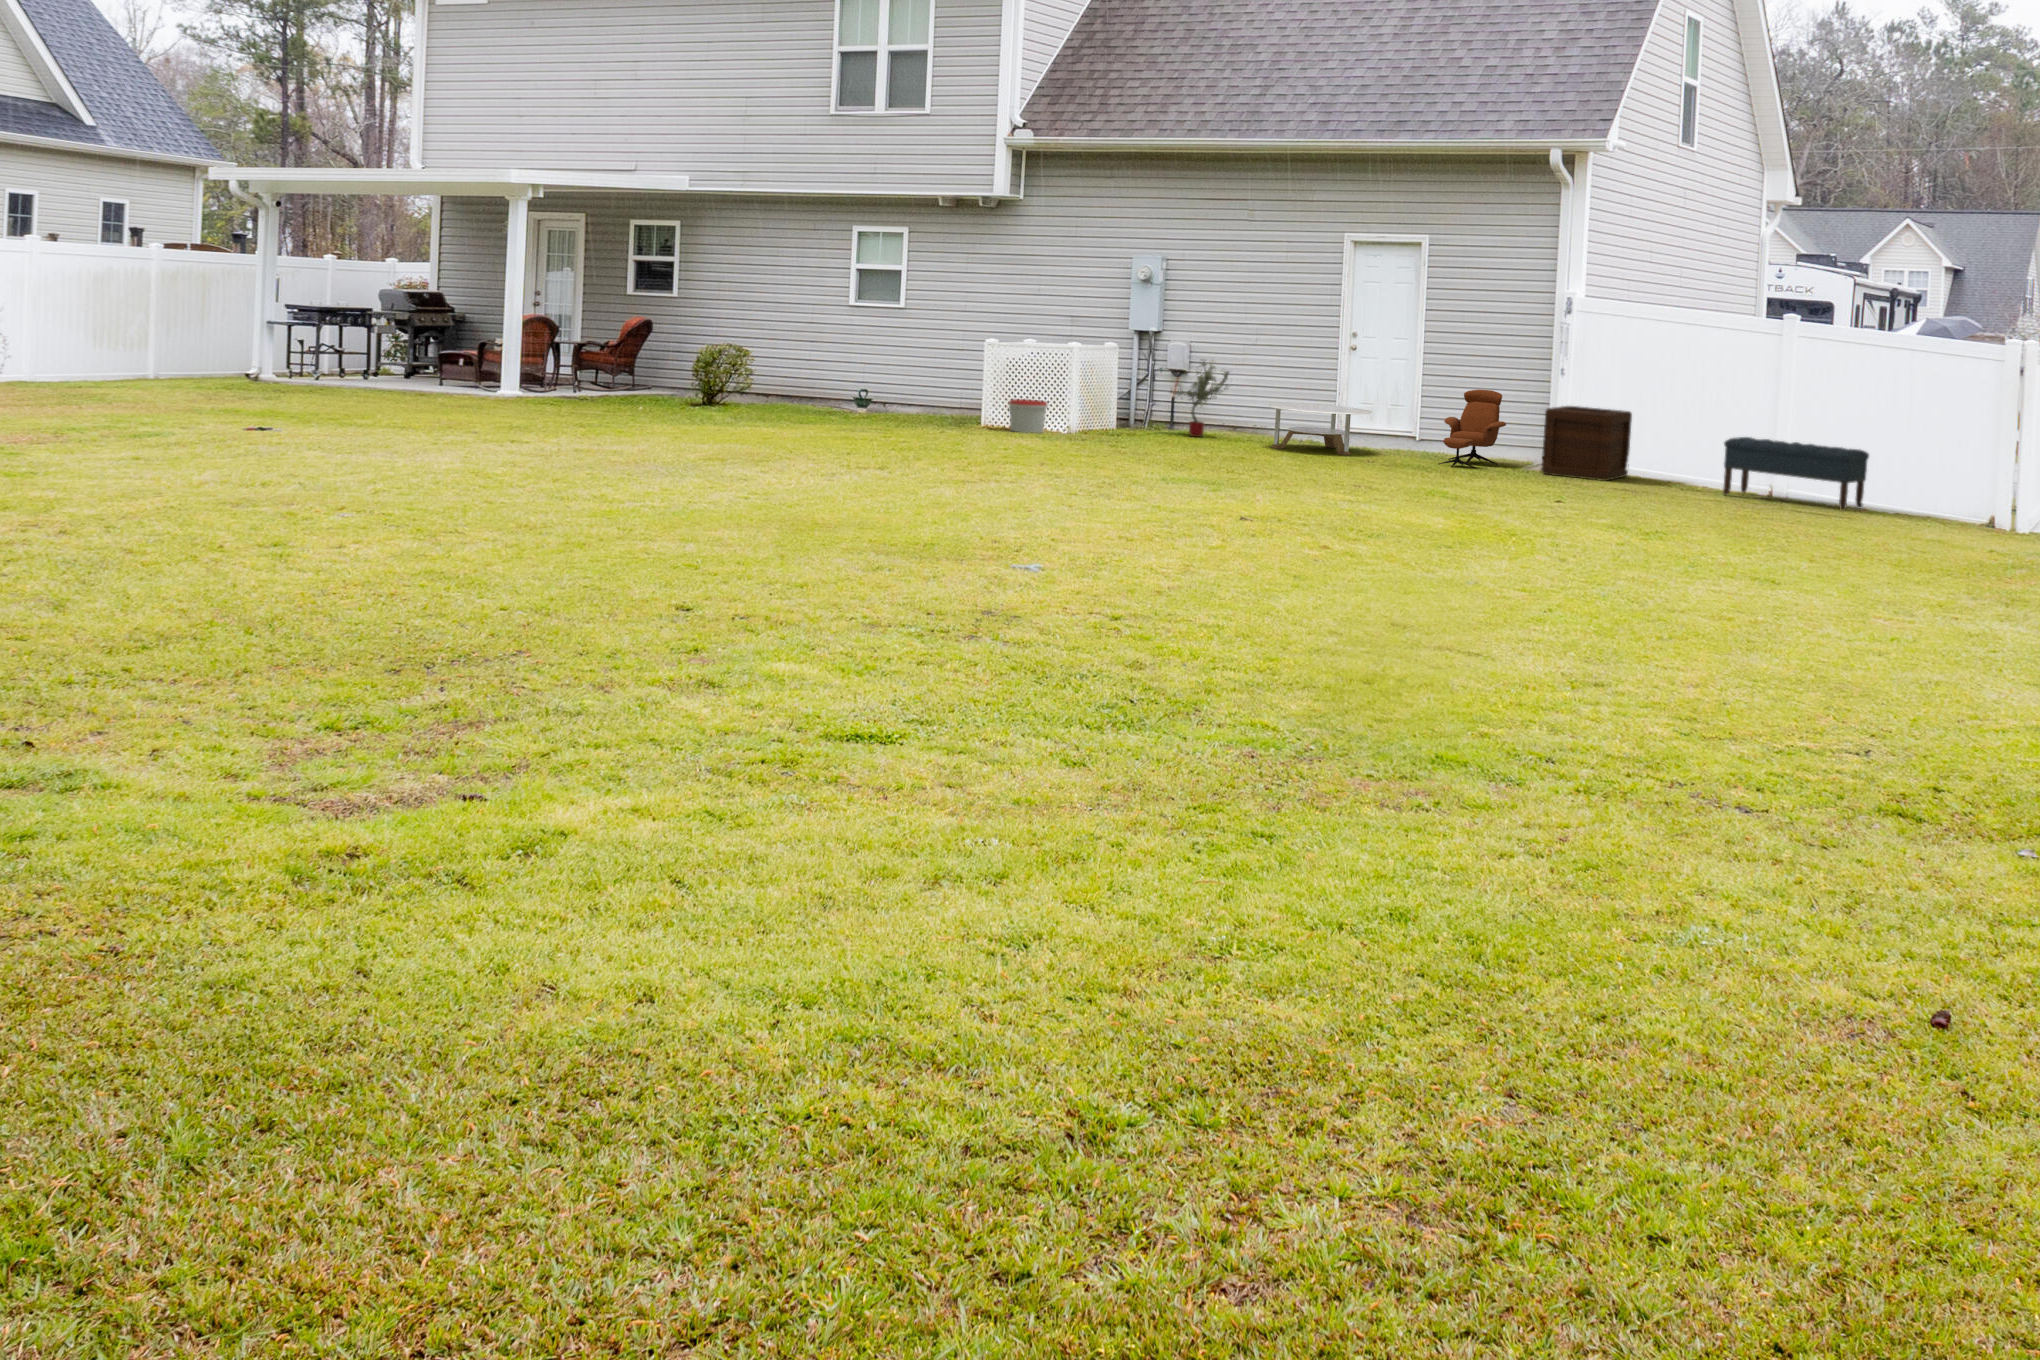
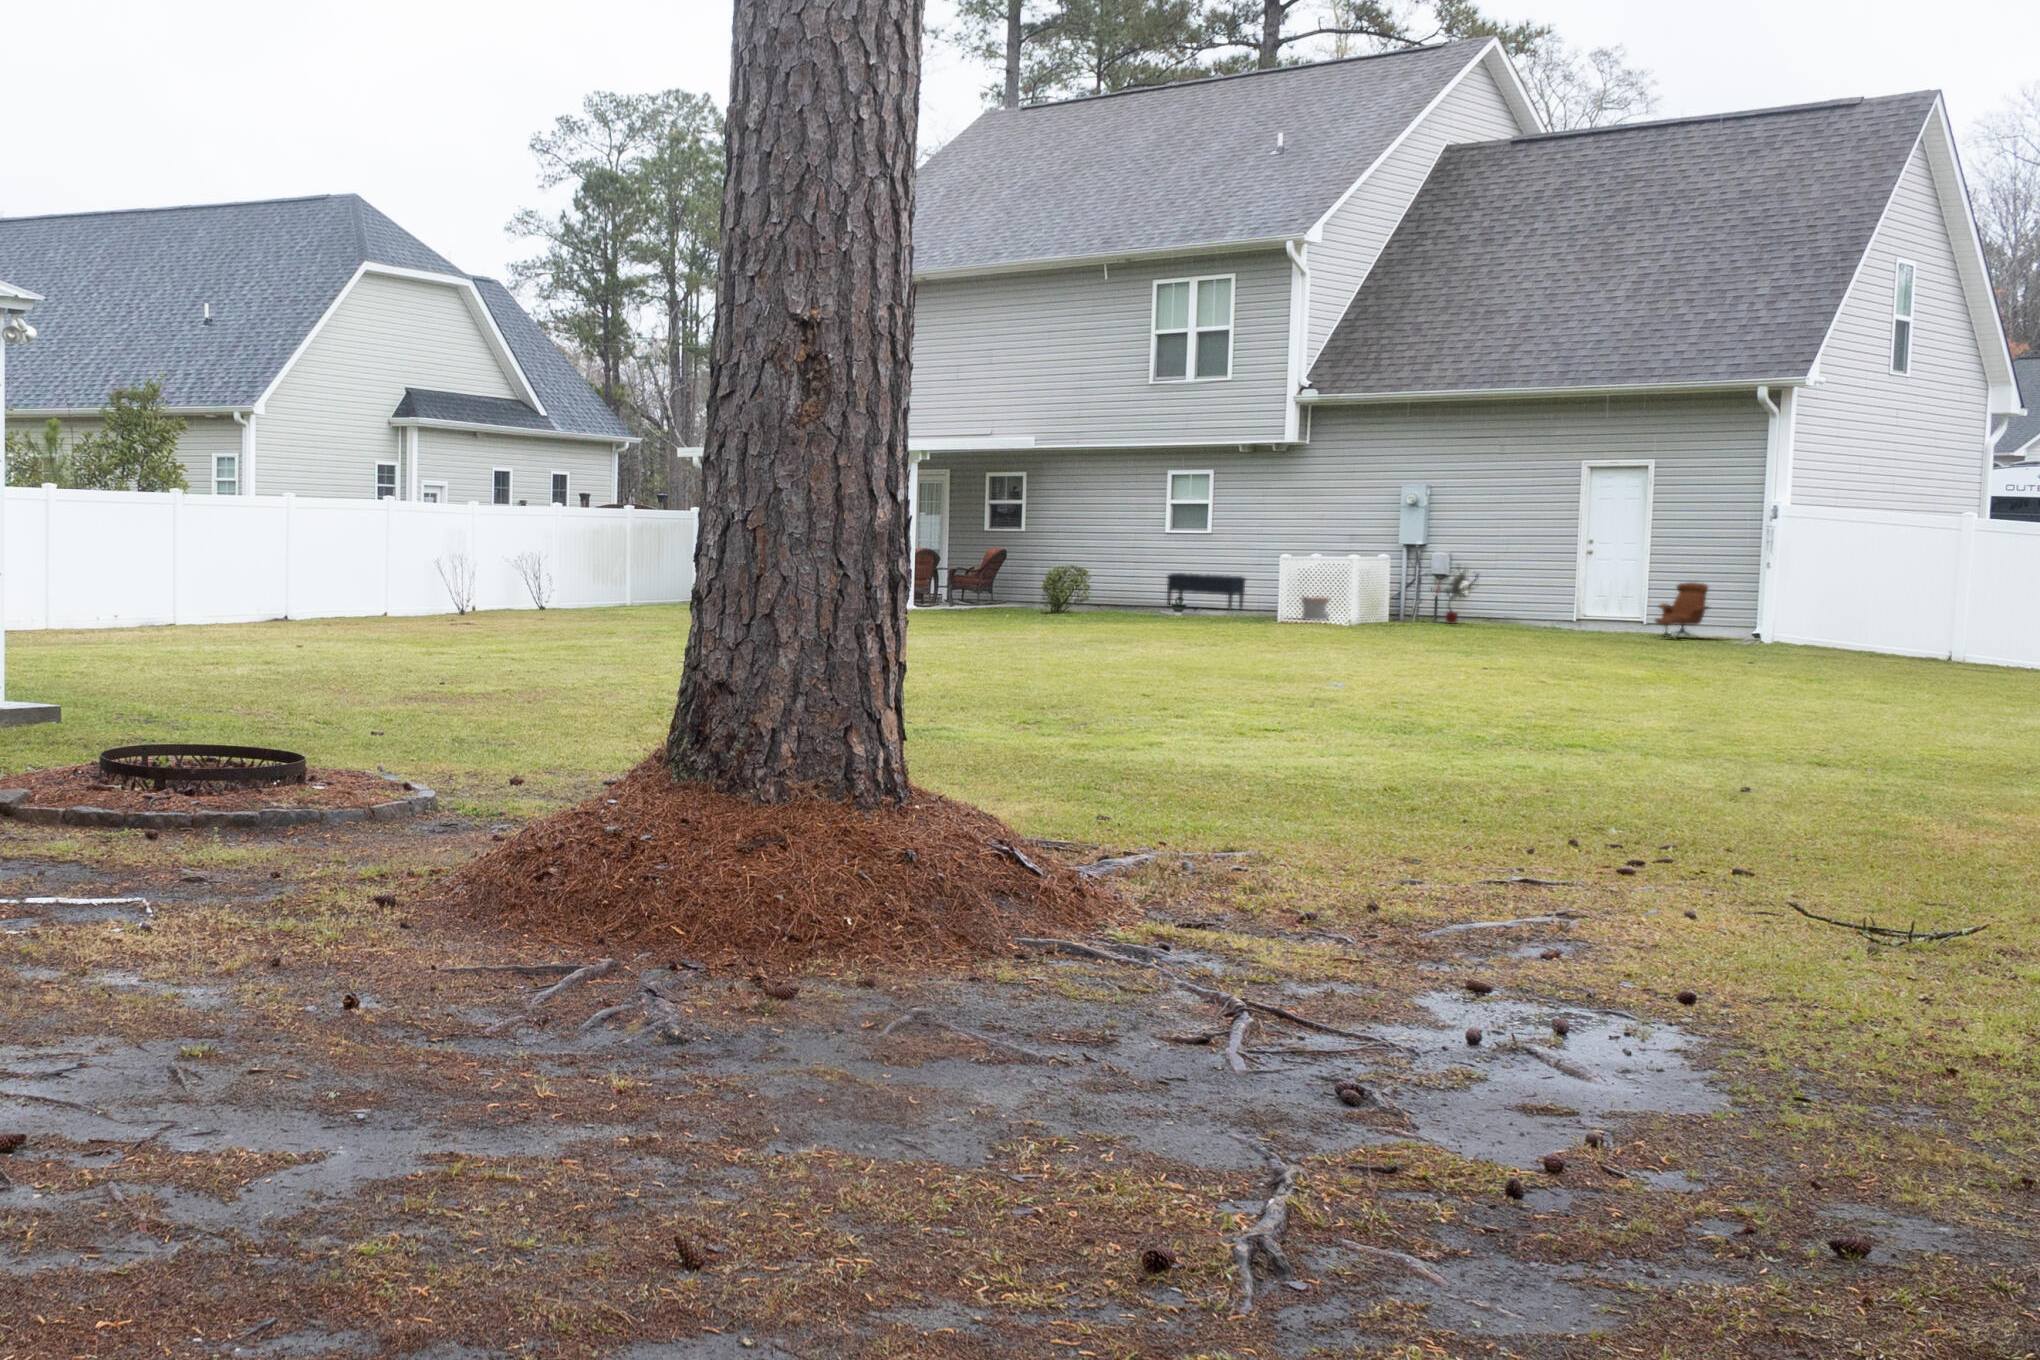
round table: present [1269,404,1372,455] -> none [1512,597,1598,633]
wooden crate: present [1541,406,1632,481] -> none [1735,592,1816,647]
bench: present [1723,437,1869,511] -> present [1167,573,1246,609]

